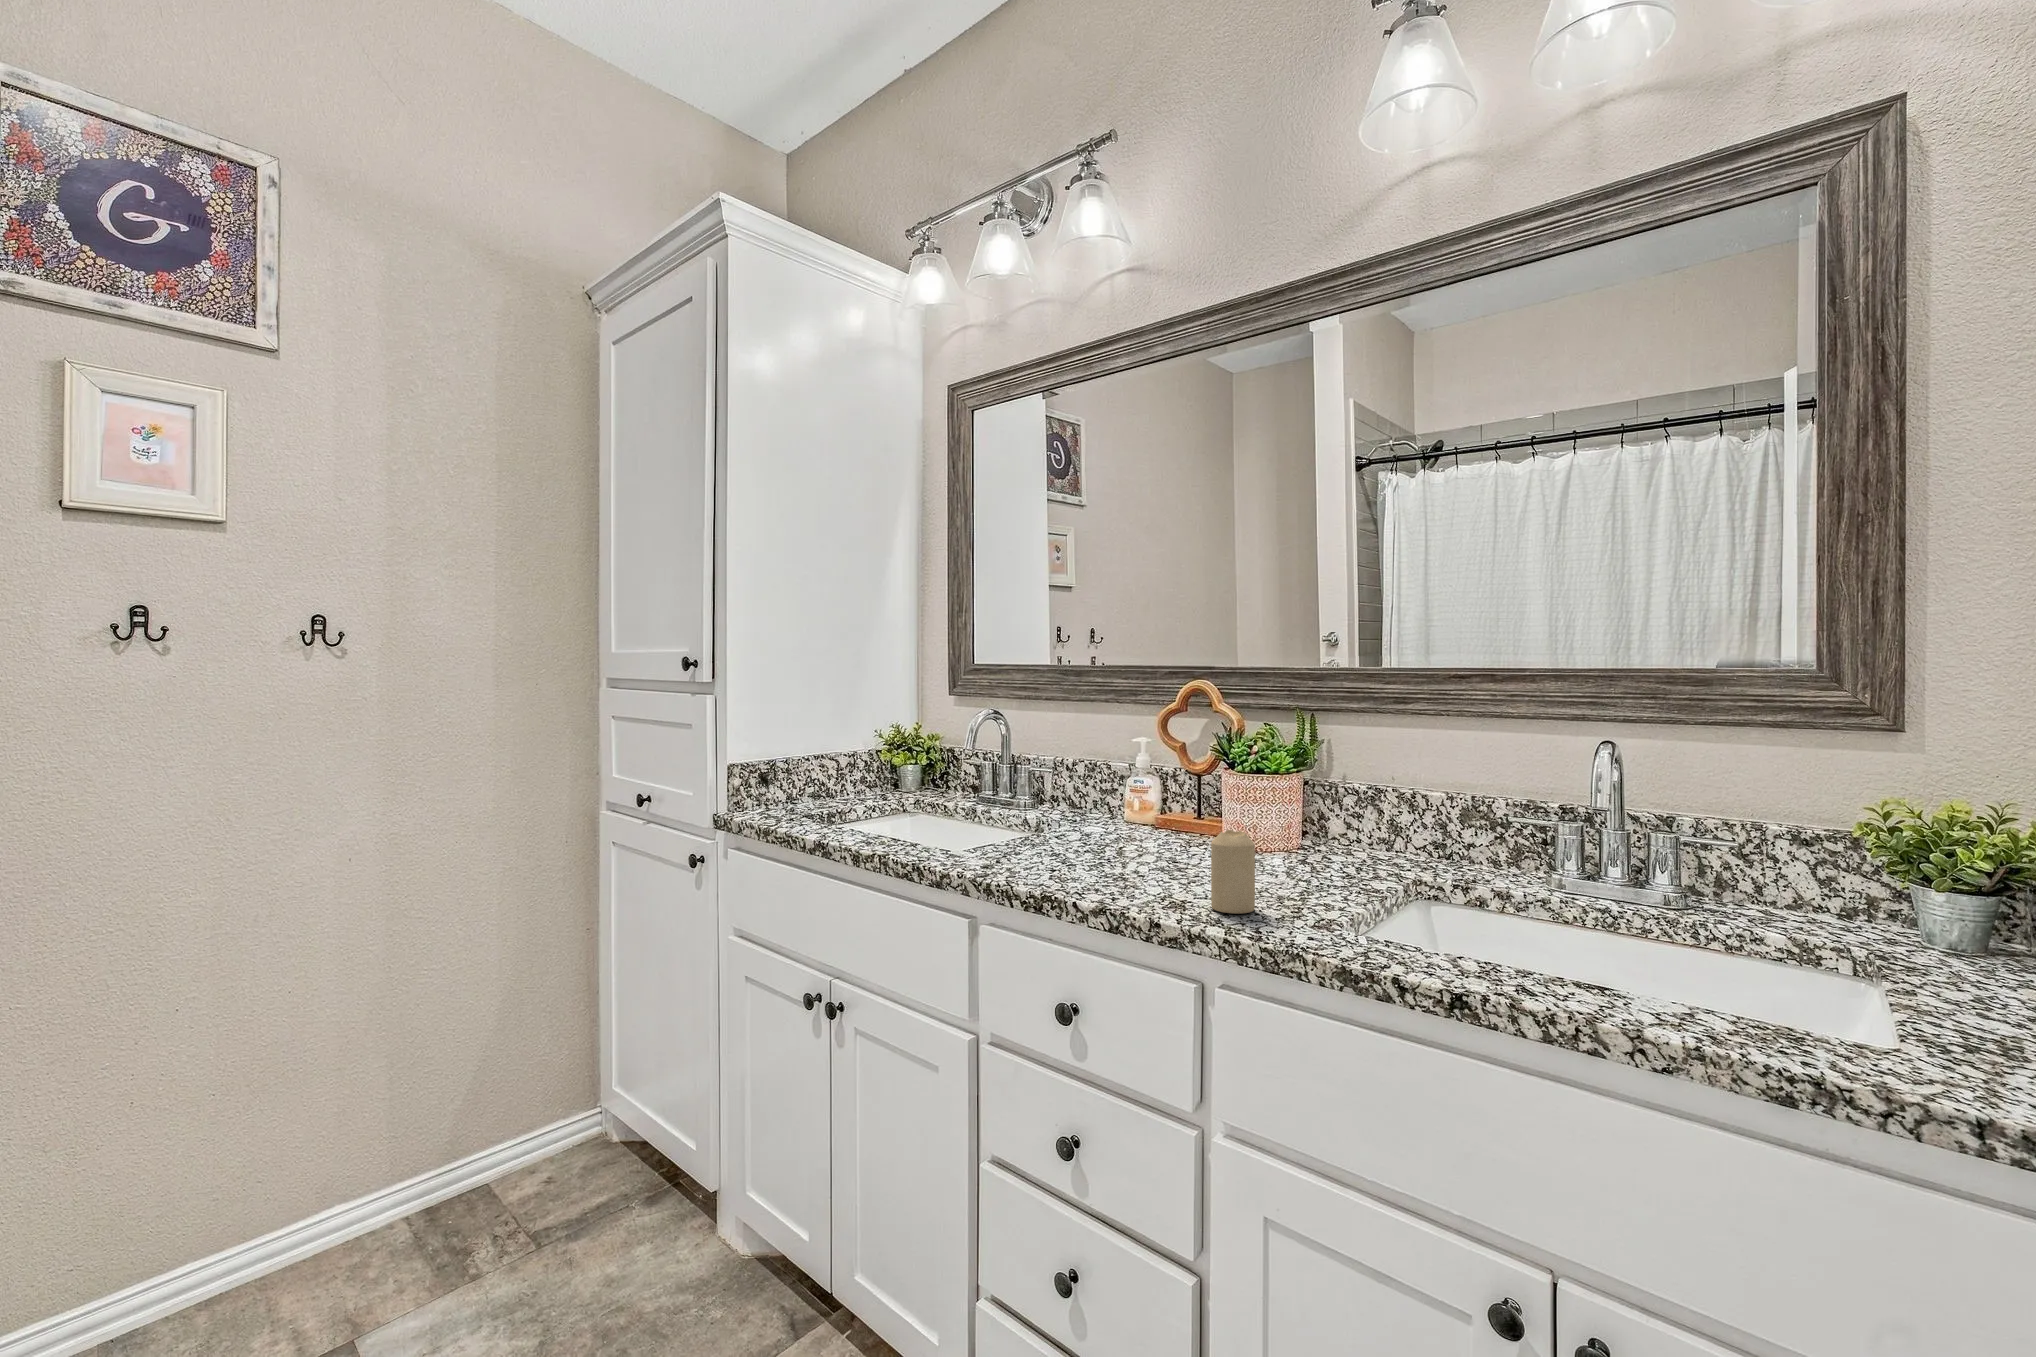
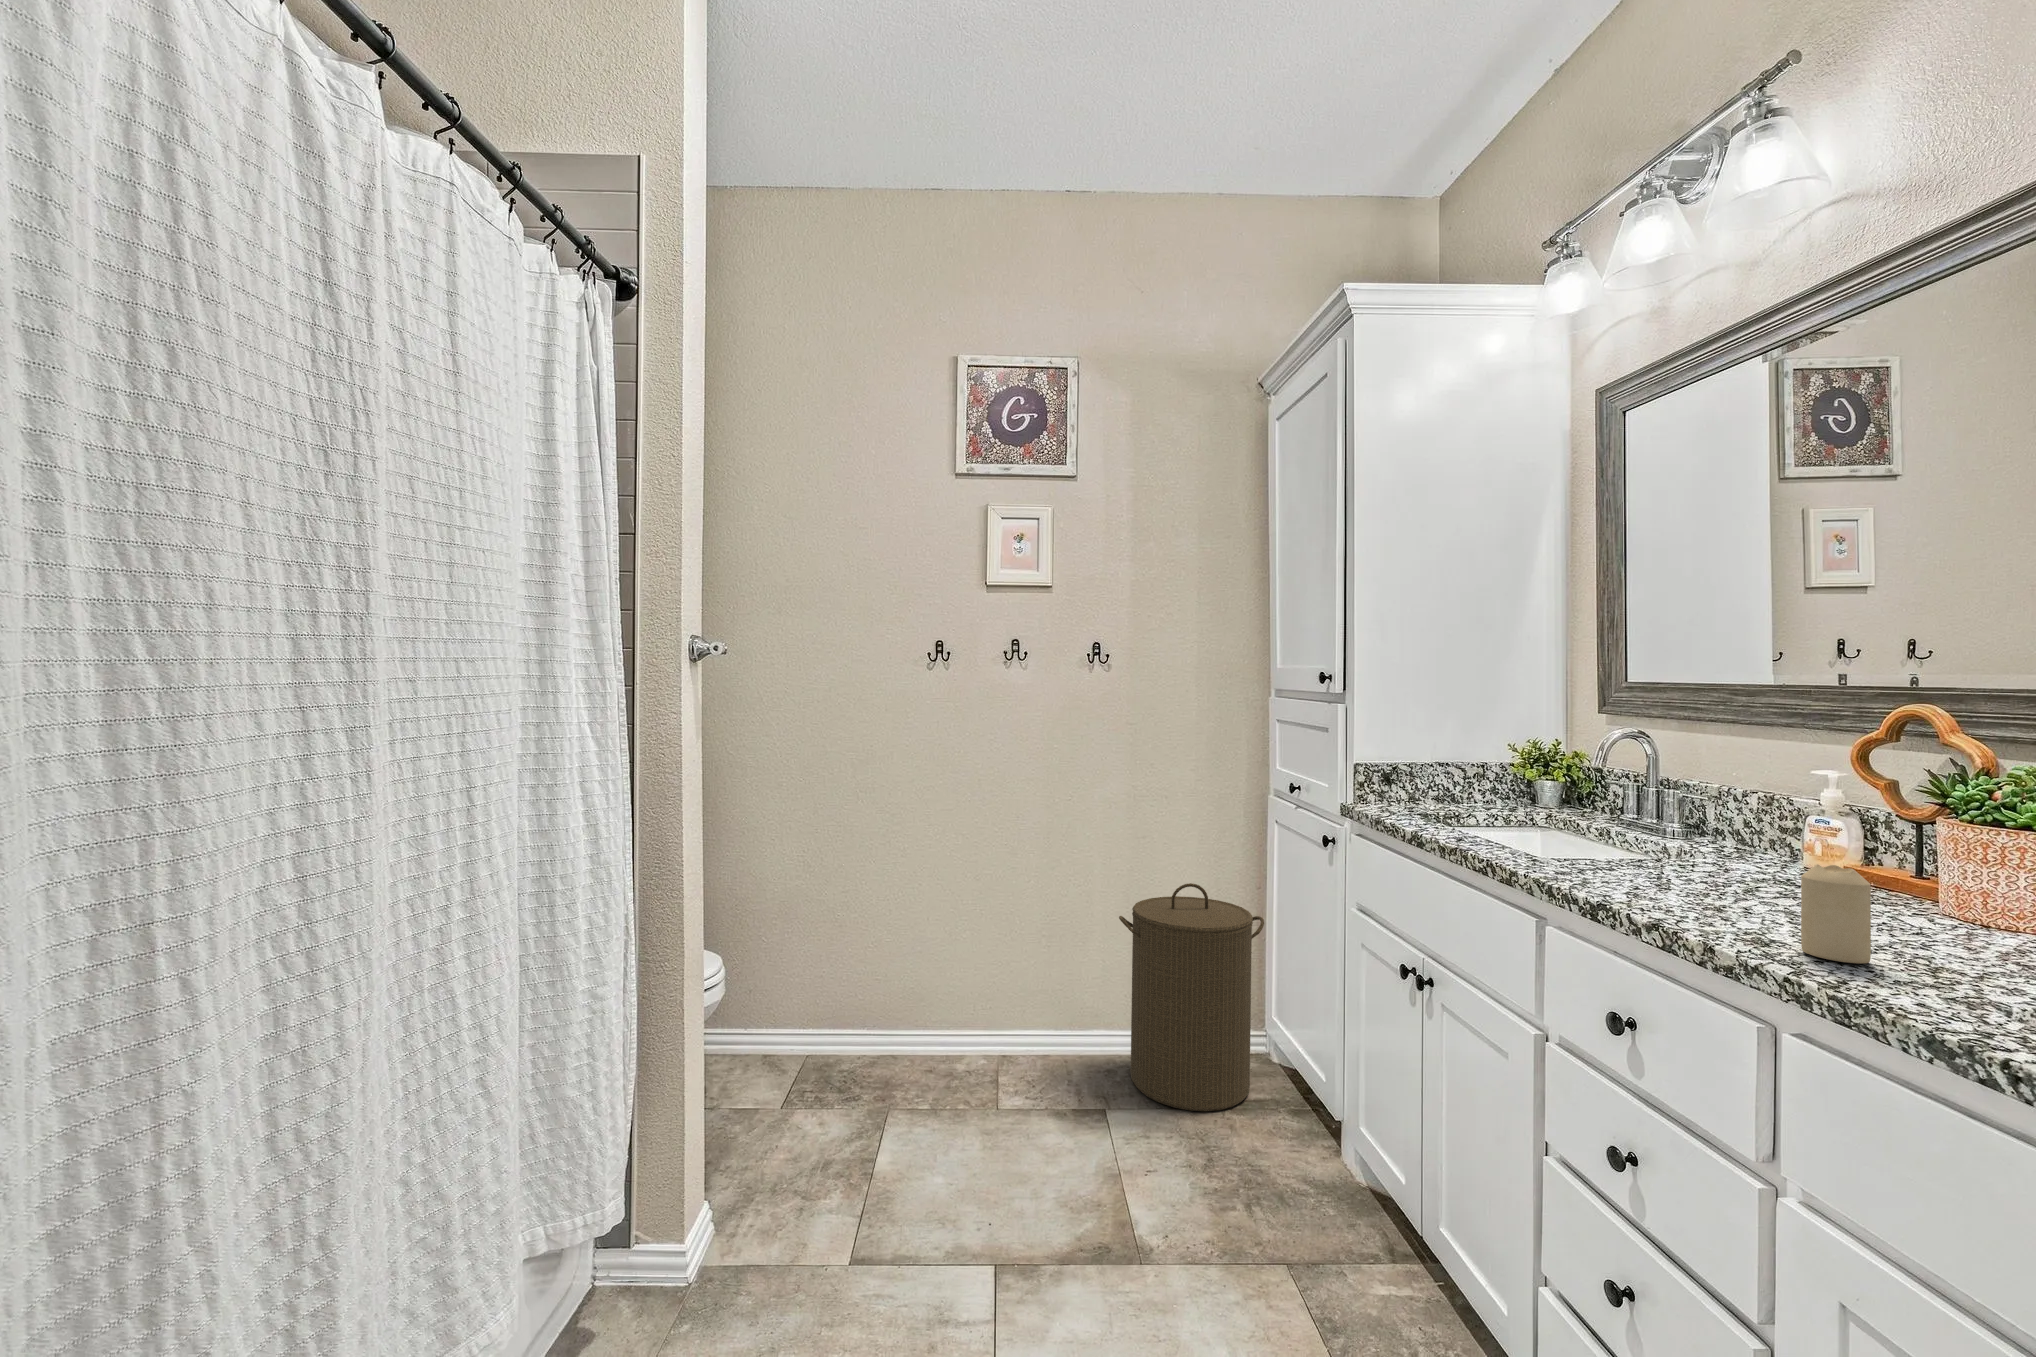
laundry hamper: none [372,950,600,1279] -> present [1119,883,1264,1111]

